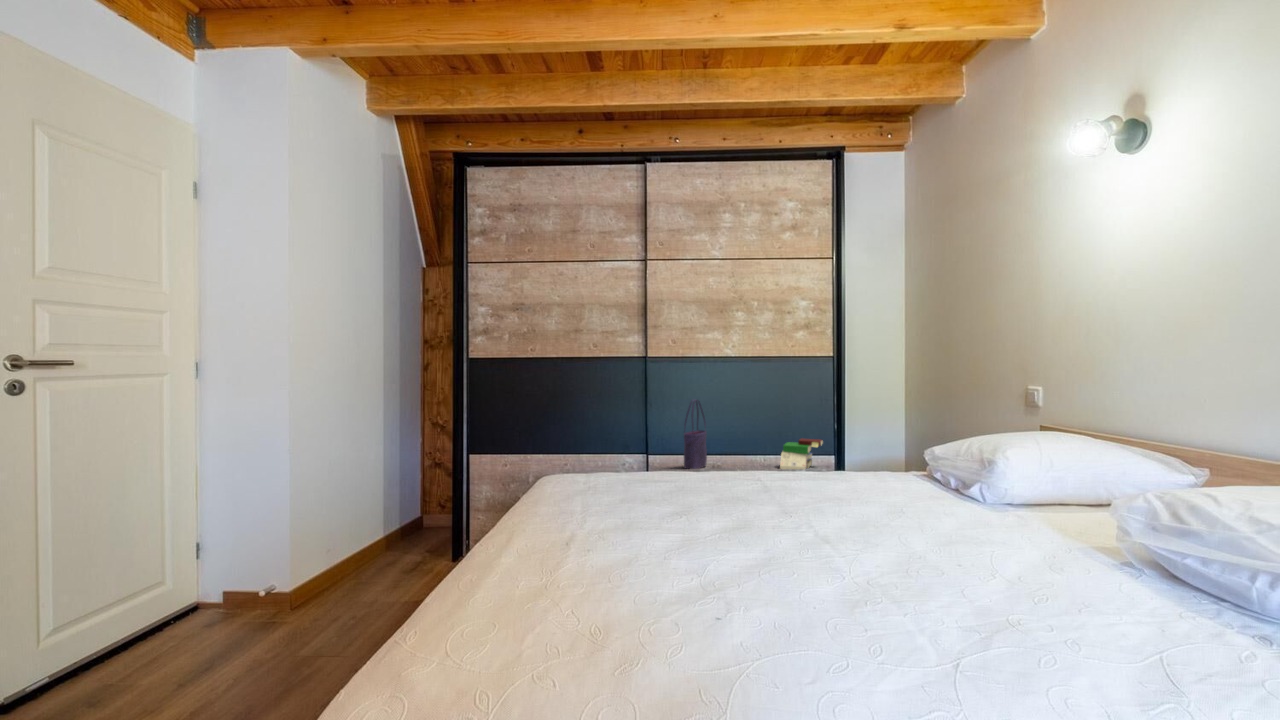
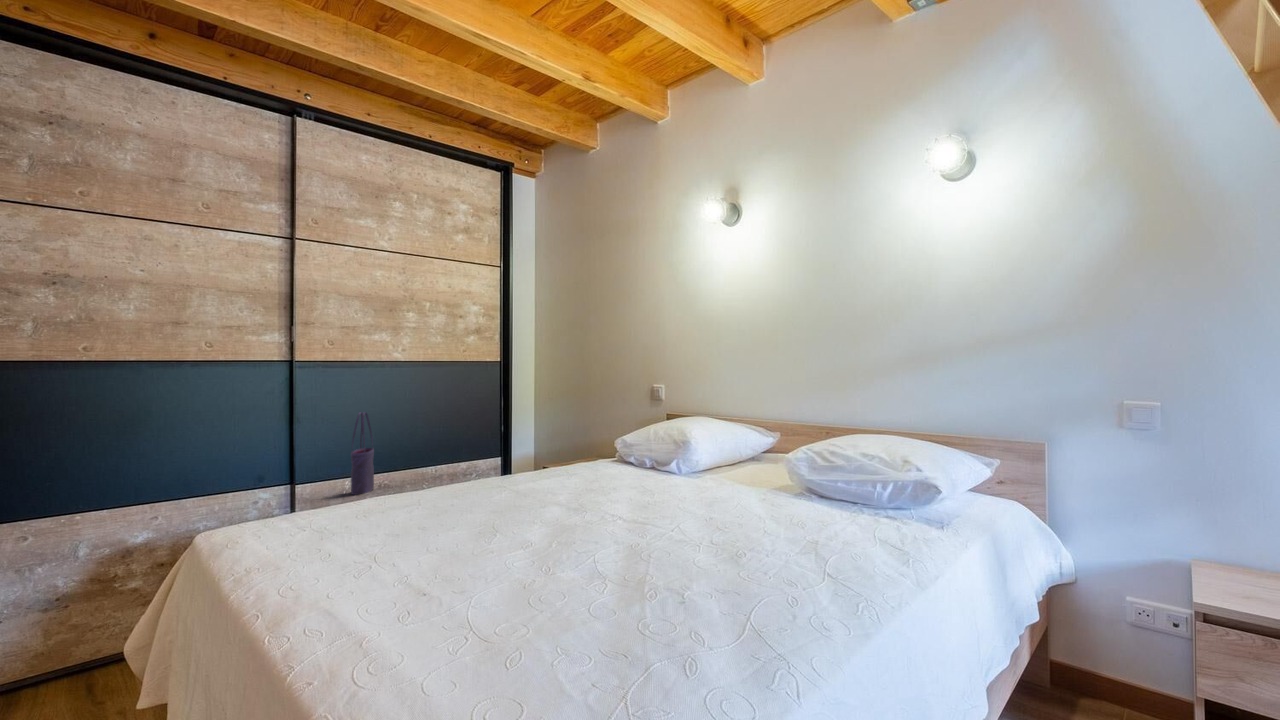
book: present [780,439,823,469] -> none [453,444,493,479]

